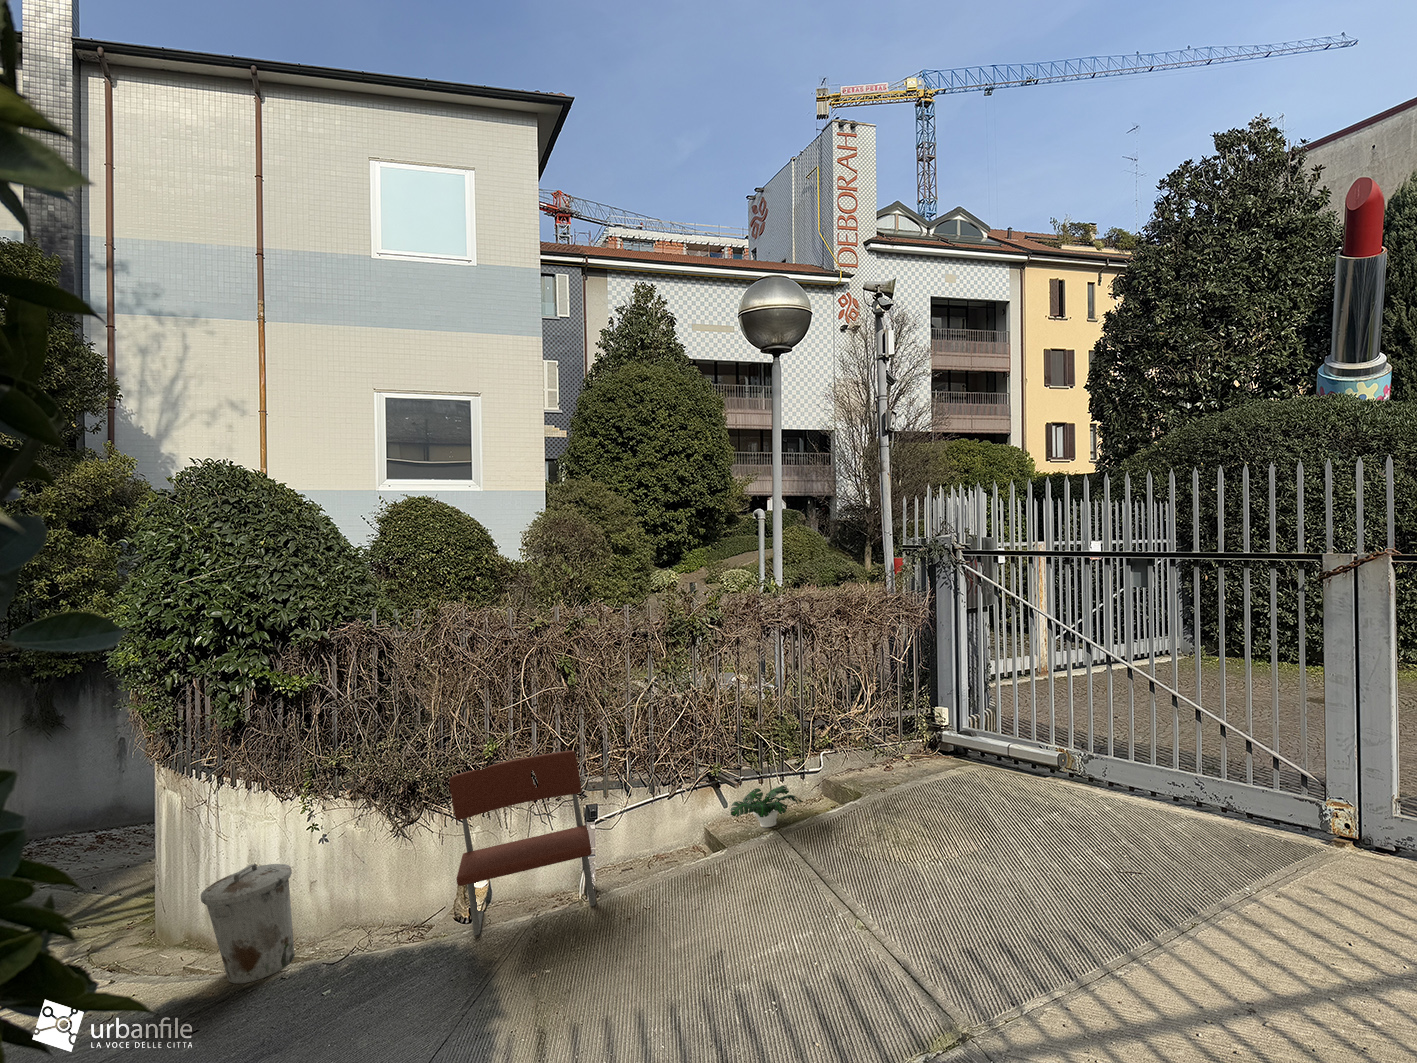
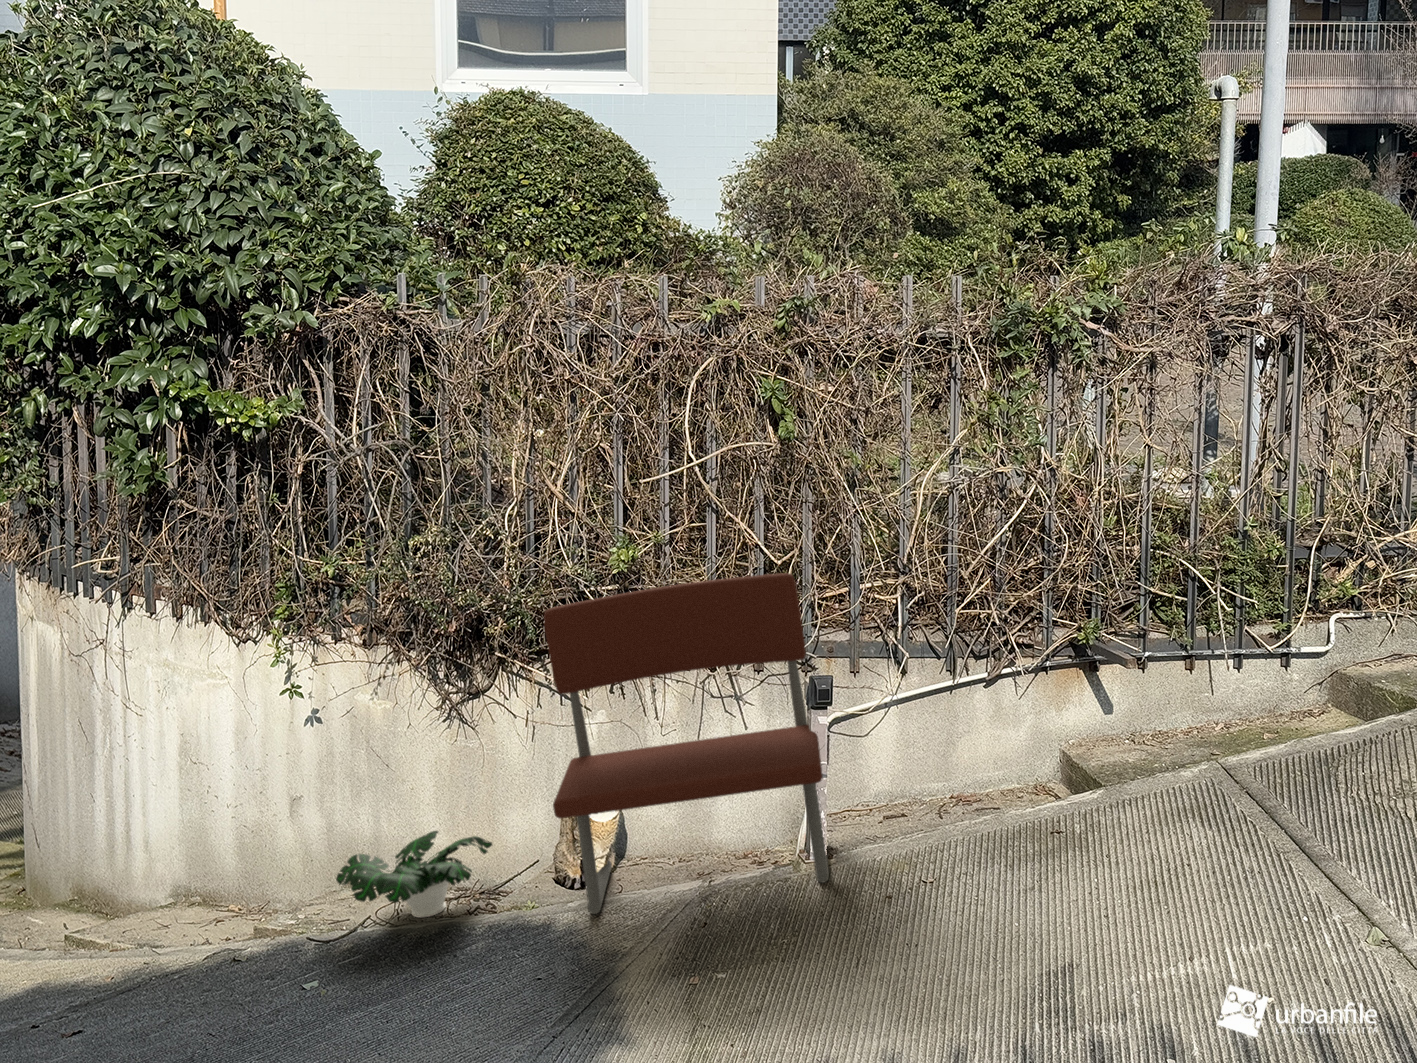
potted plant: present [731,785,802,827] -> present [336,831,492,917]
trash can: present [201,864,295,983] -> none [105,746,274,952]

